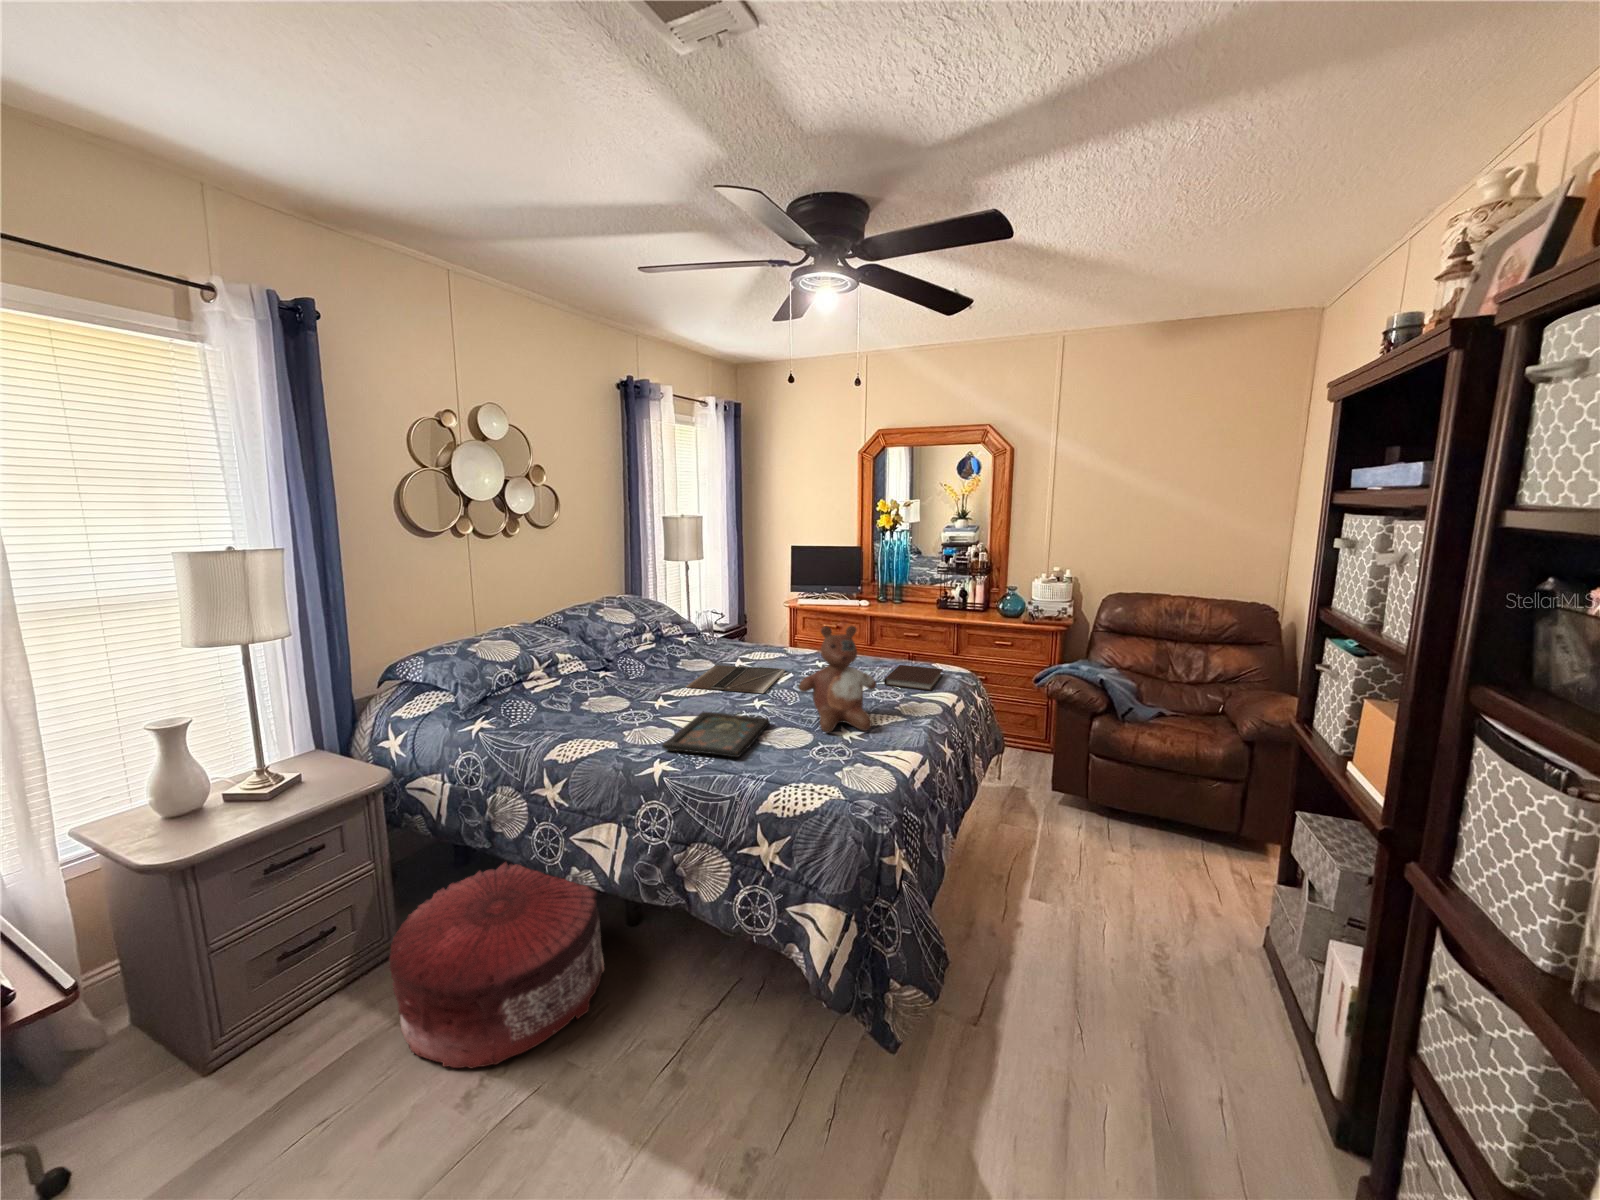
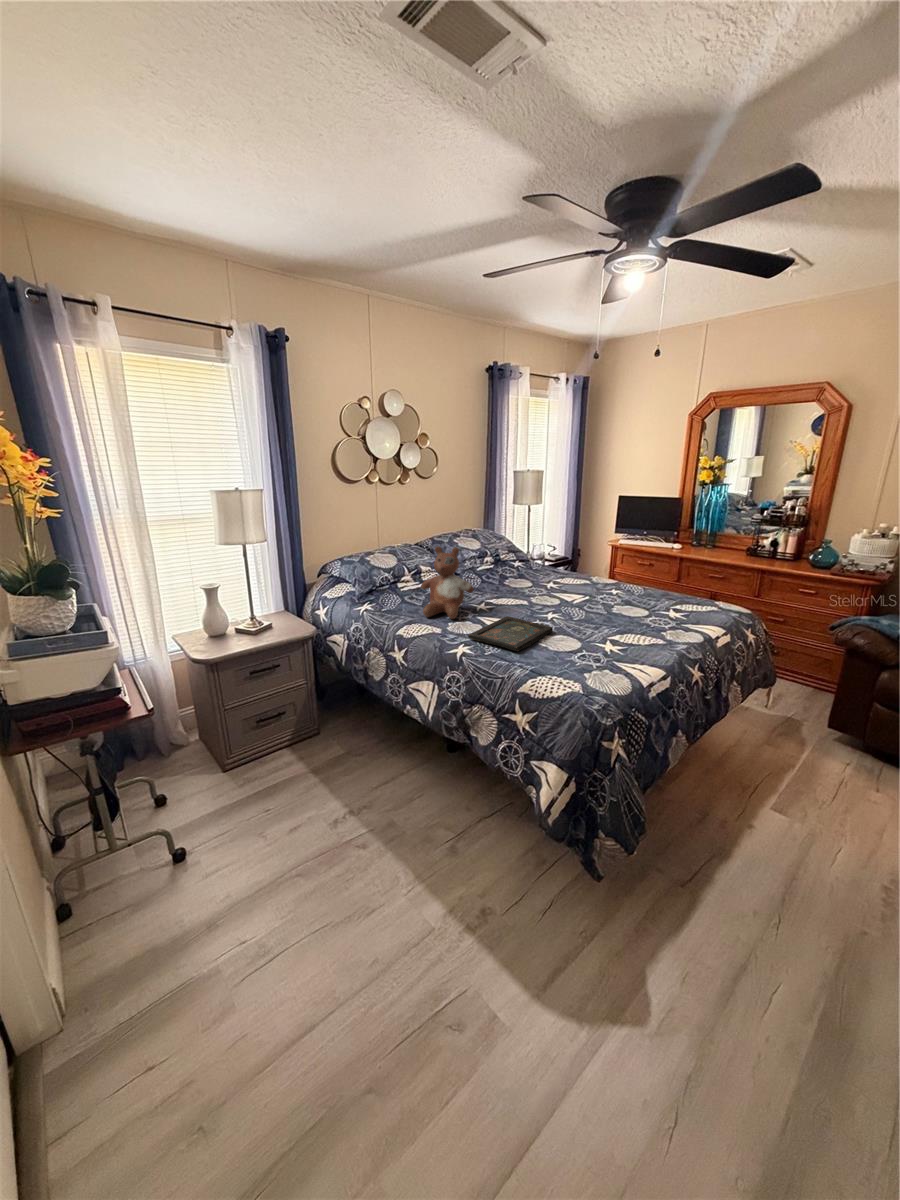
stuffed bear: present [799,626,876,733] -> present [421,546,474,619]
laptop: present [686,665,785,693] -> none [504,585,584,609]
notebook: present [884,665,943,691] -> none [662,599,722,623]
pouf: present [389,862,604,1068] -> none [303,694,425,809]

